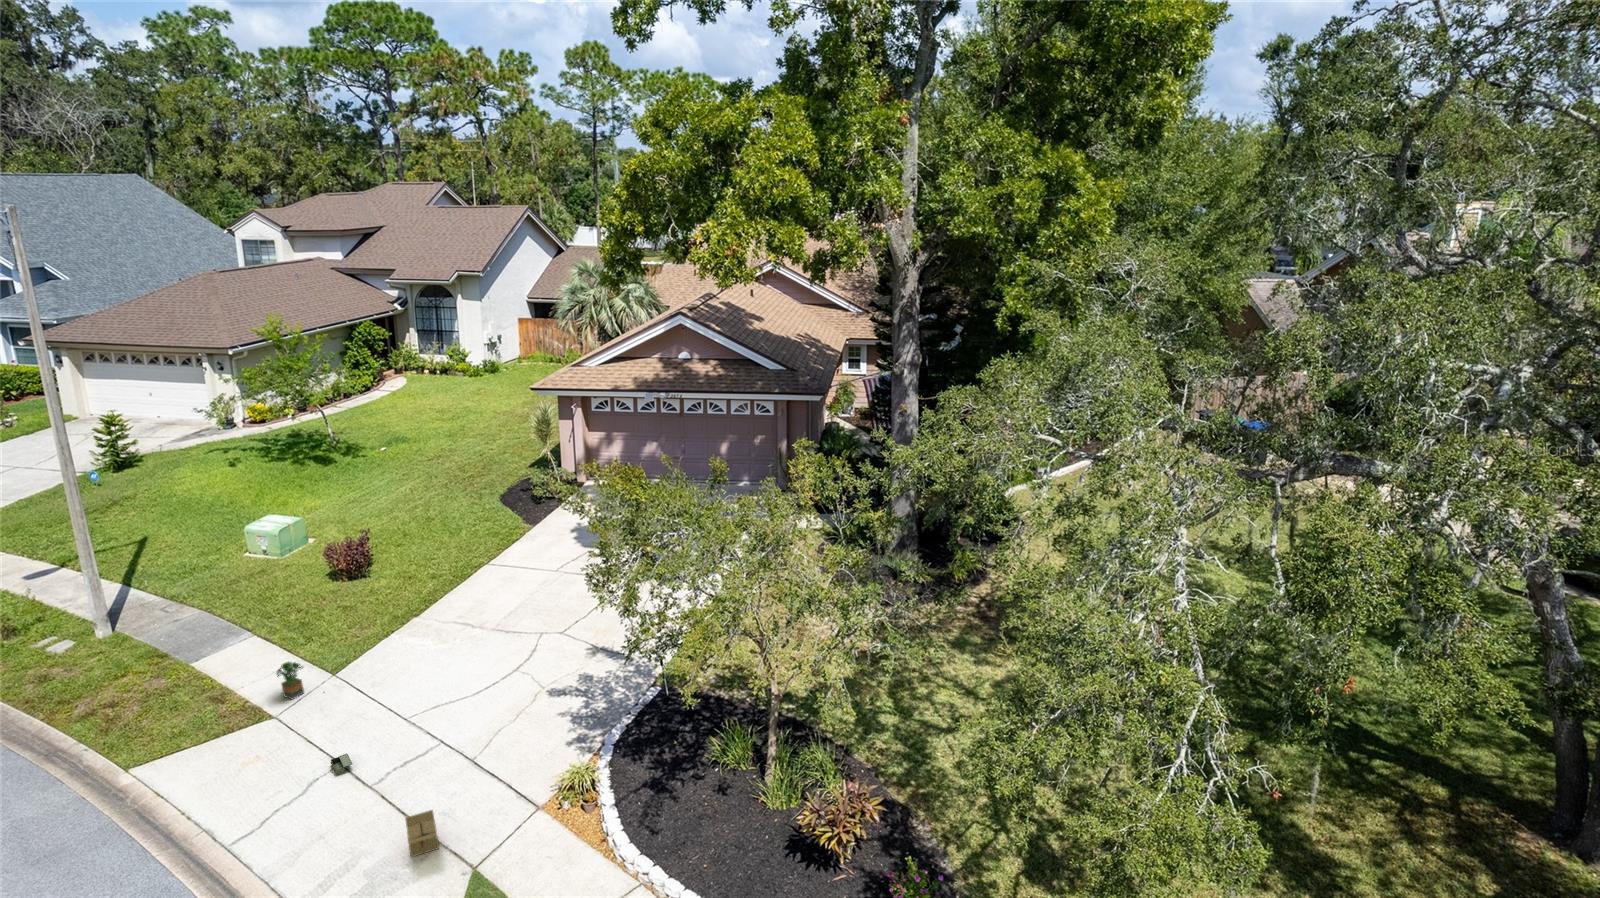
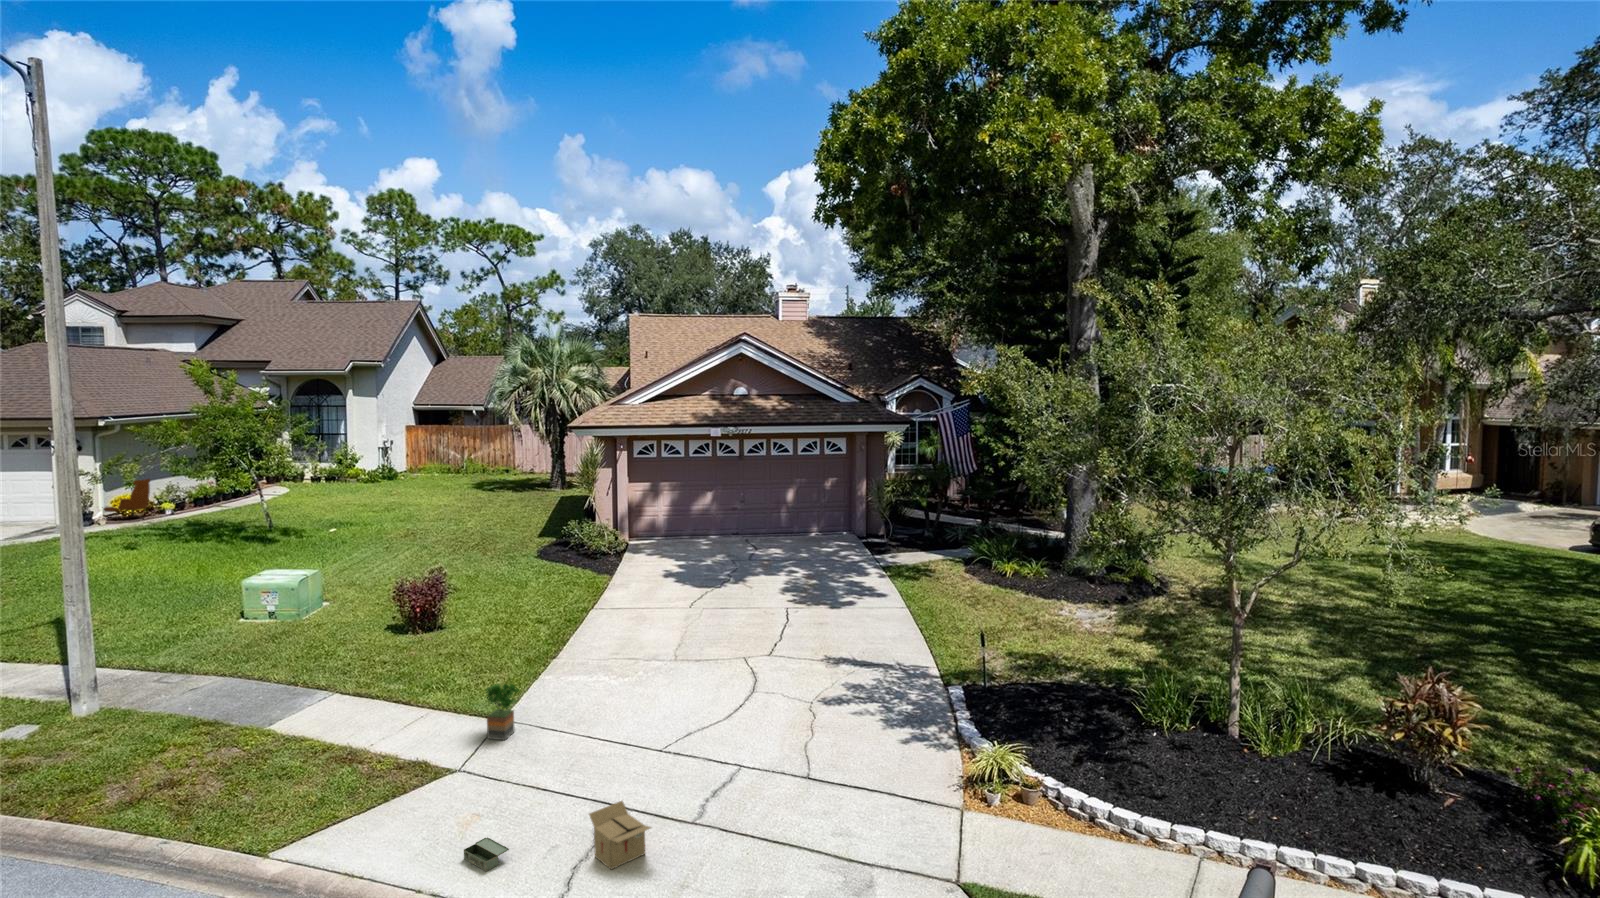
lounge chair: none [246,393,277,427] -> present [103,479,150,518]
toolbox: present [331,754,352,775] -> present [464,837,509,871]
cardboard box: present [405,810,439,857] -> present [589,801,651,869]

